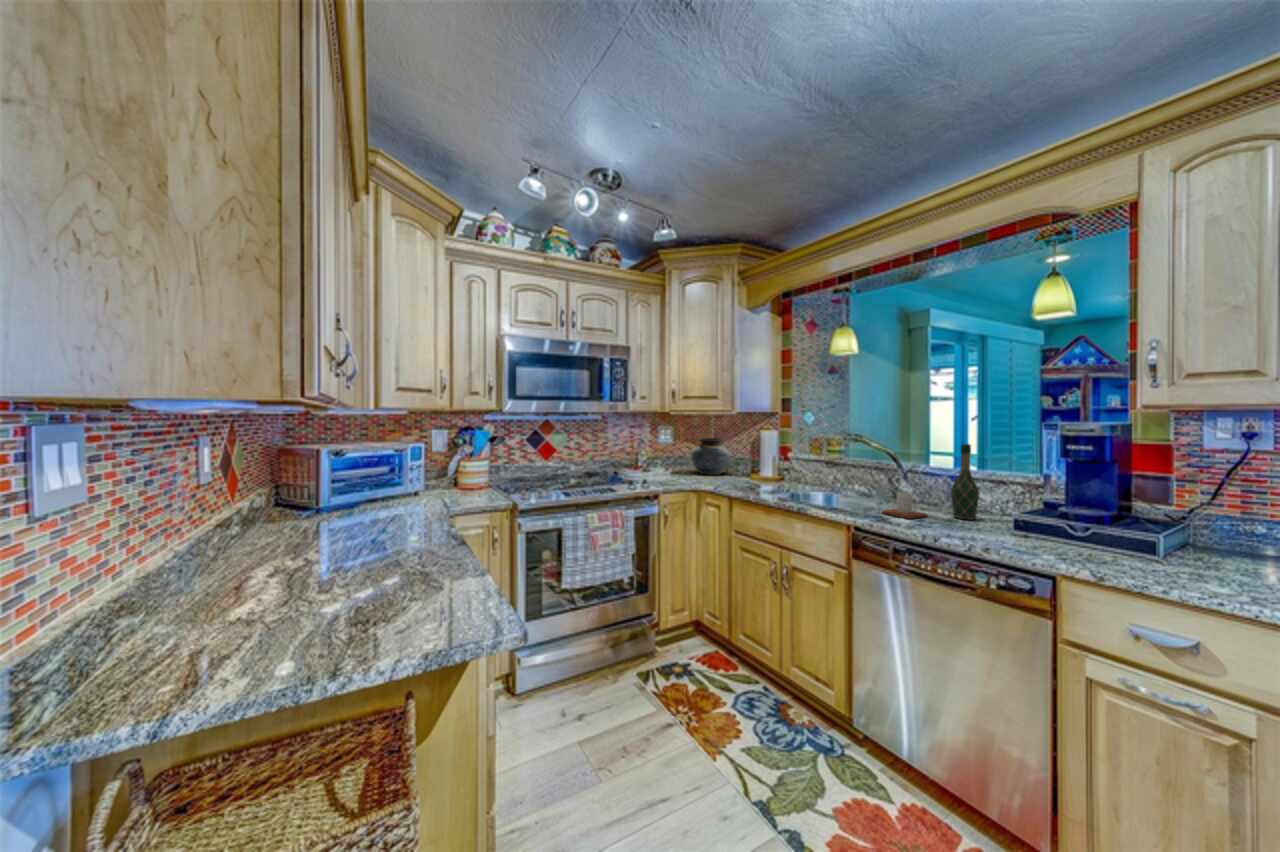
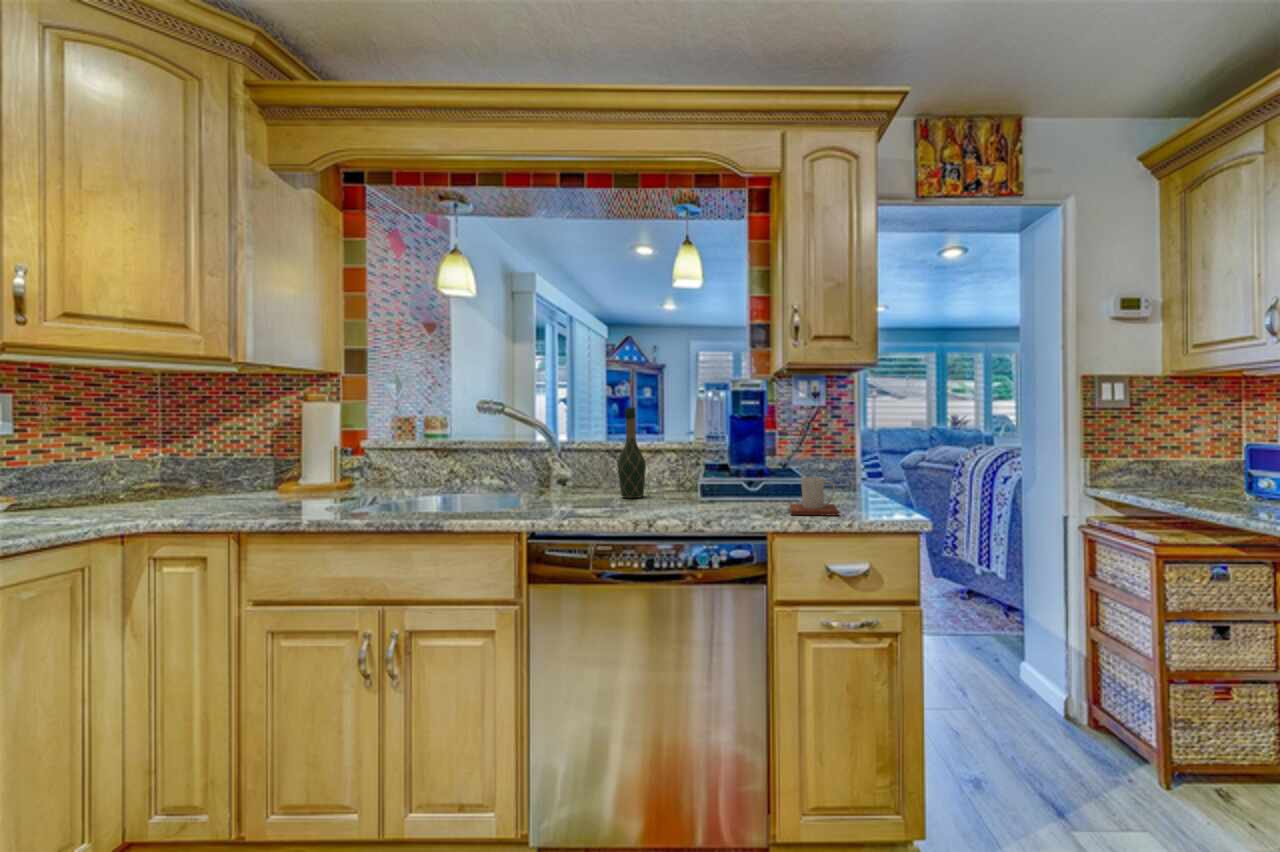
vase: present [691,438,731,475] -> none [161,433,254,501]
mug: present [882,492,928,519] -> present [790,477,839,516]

